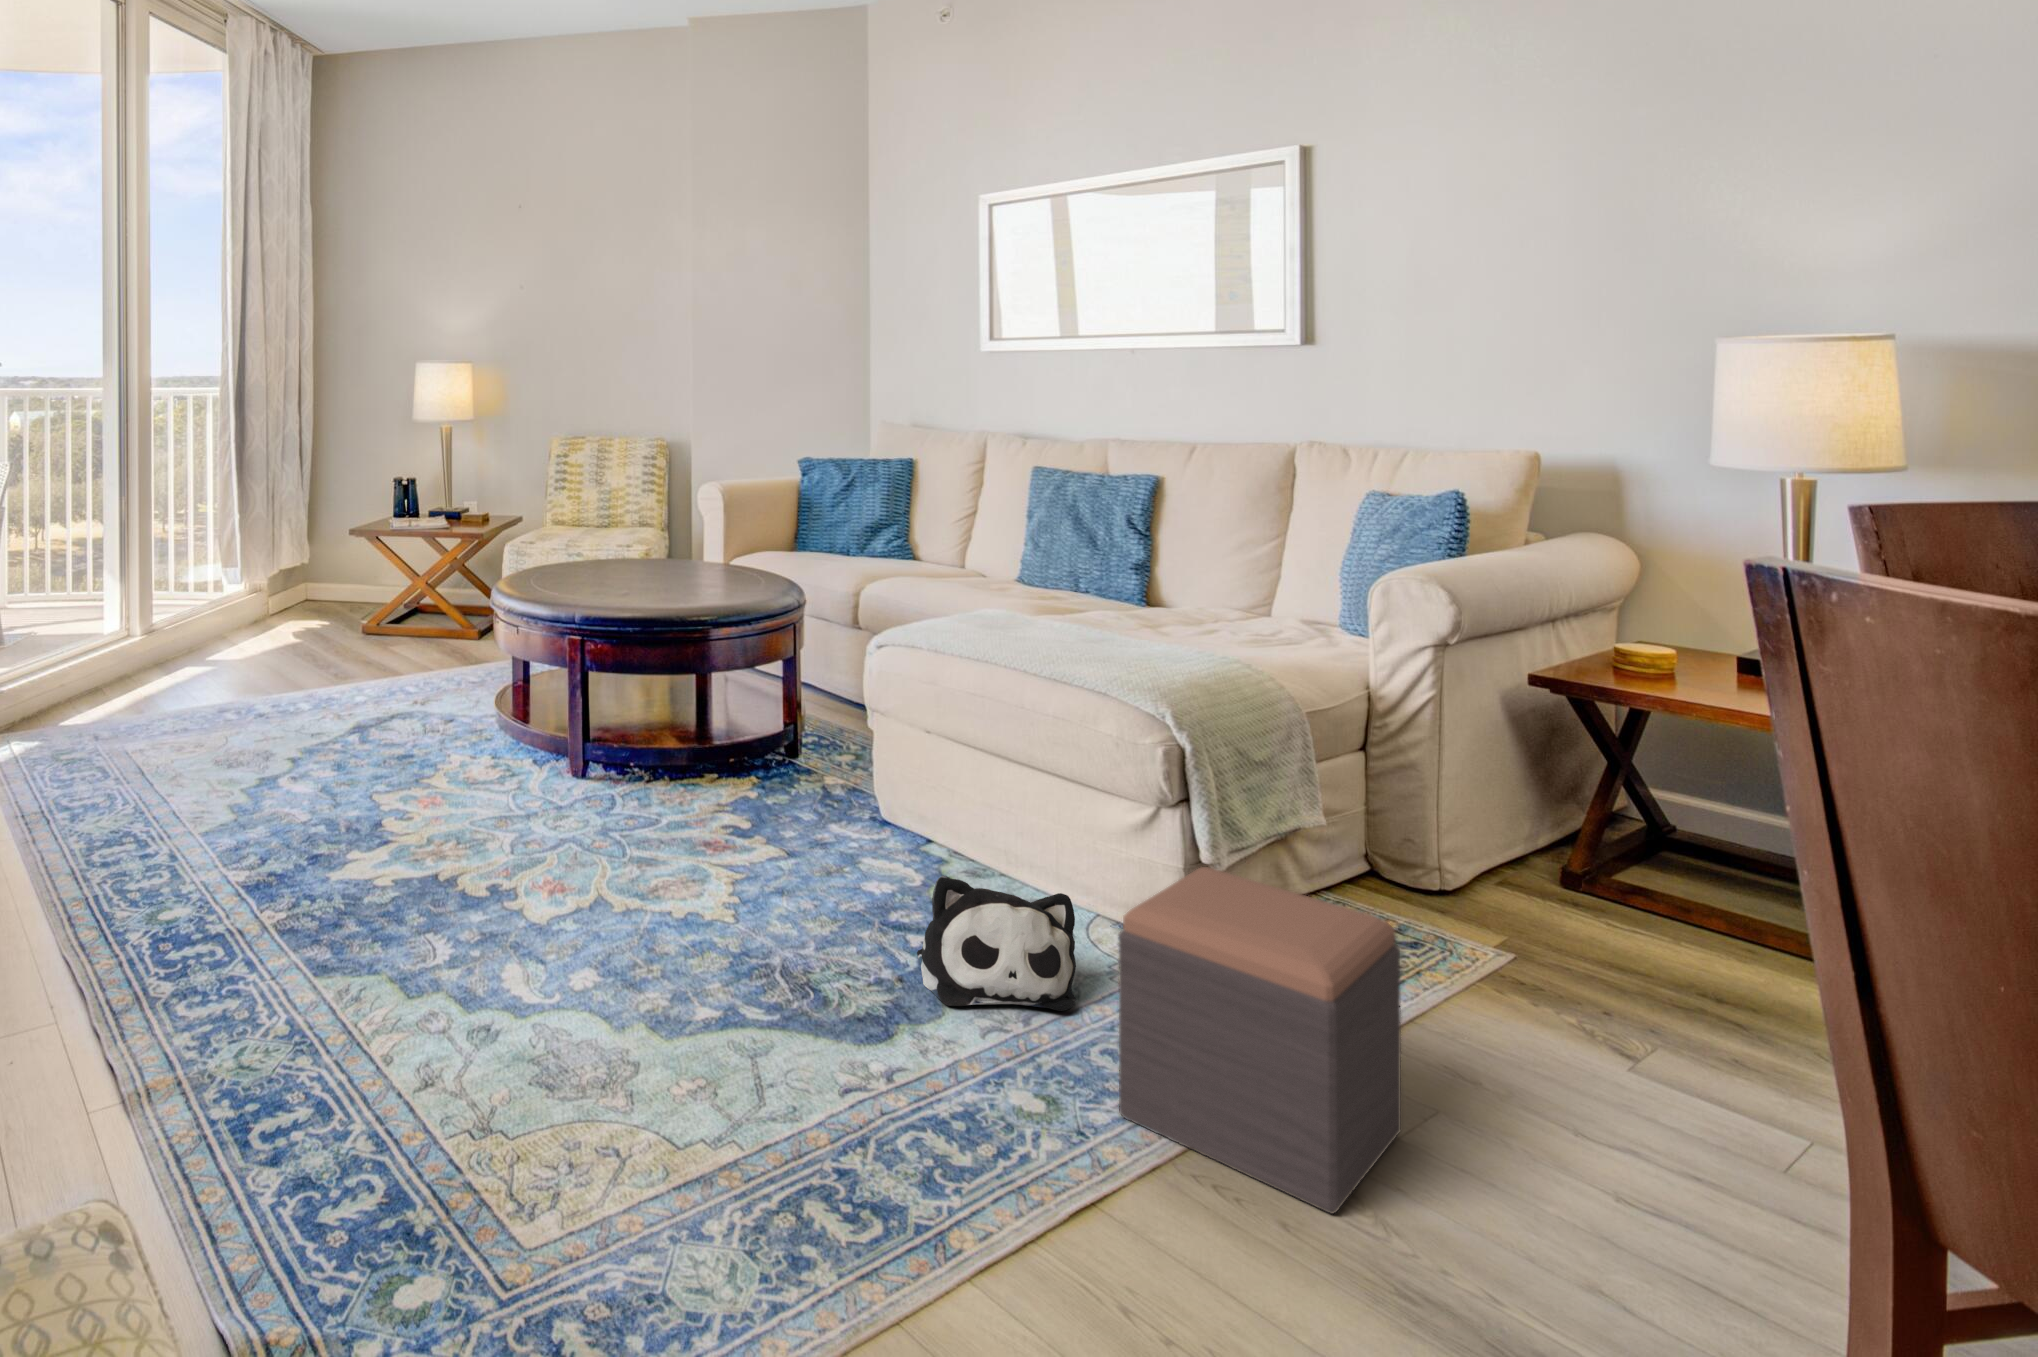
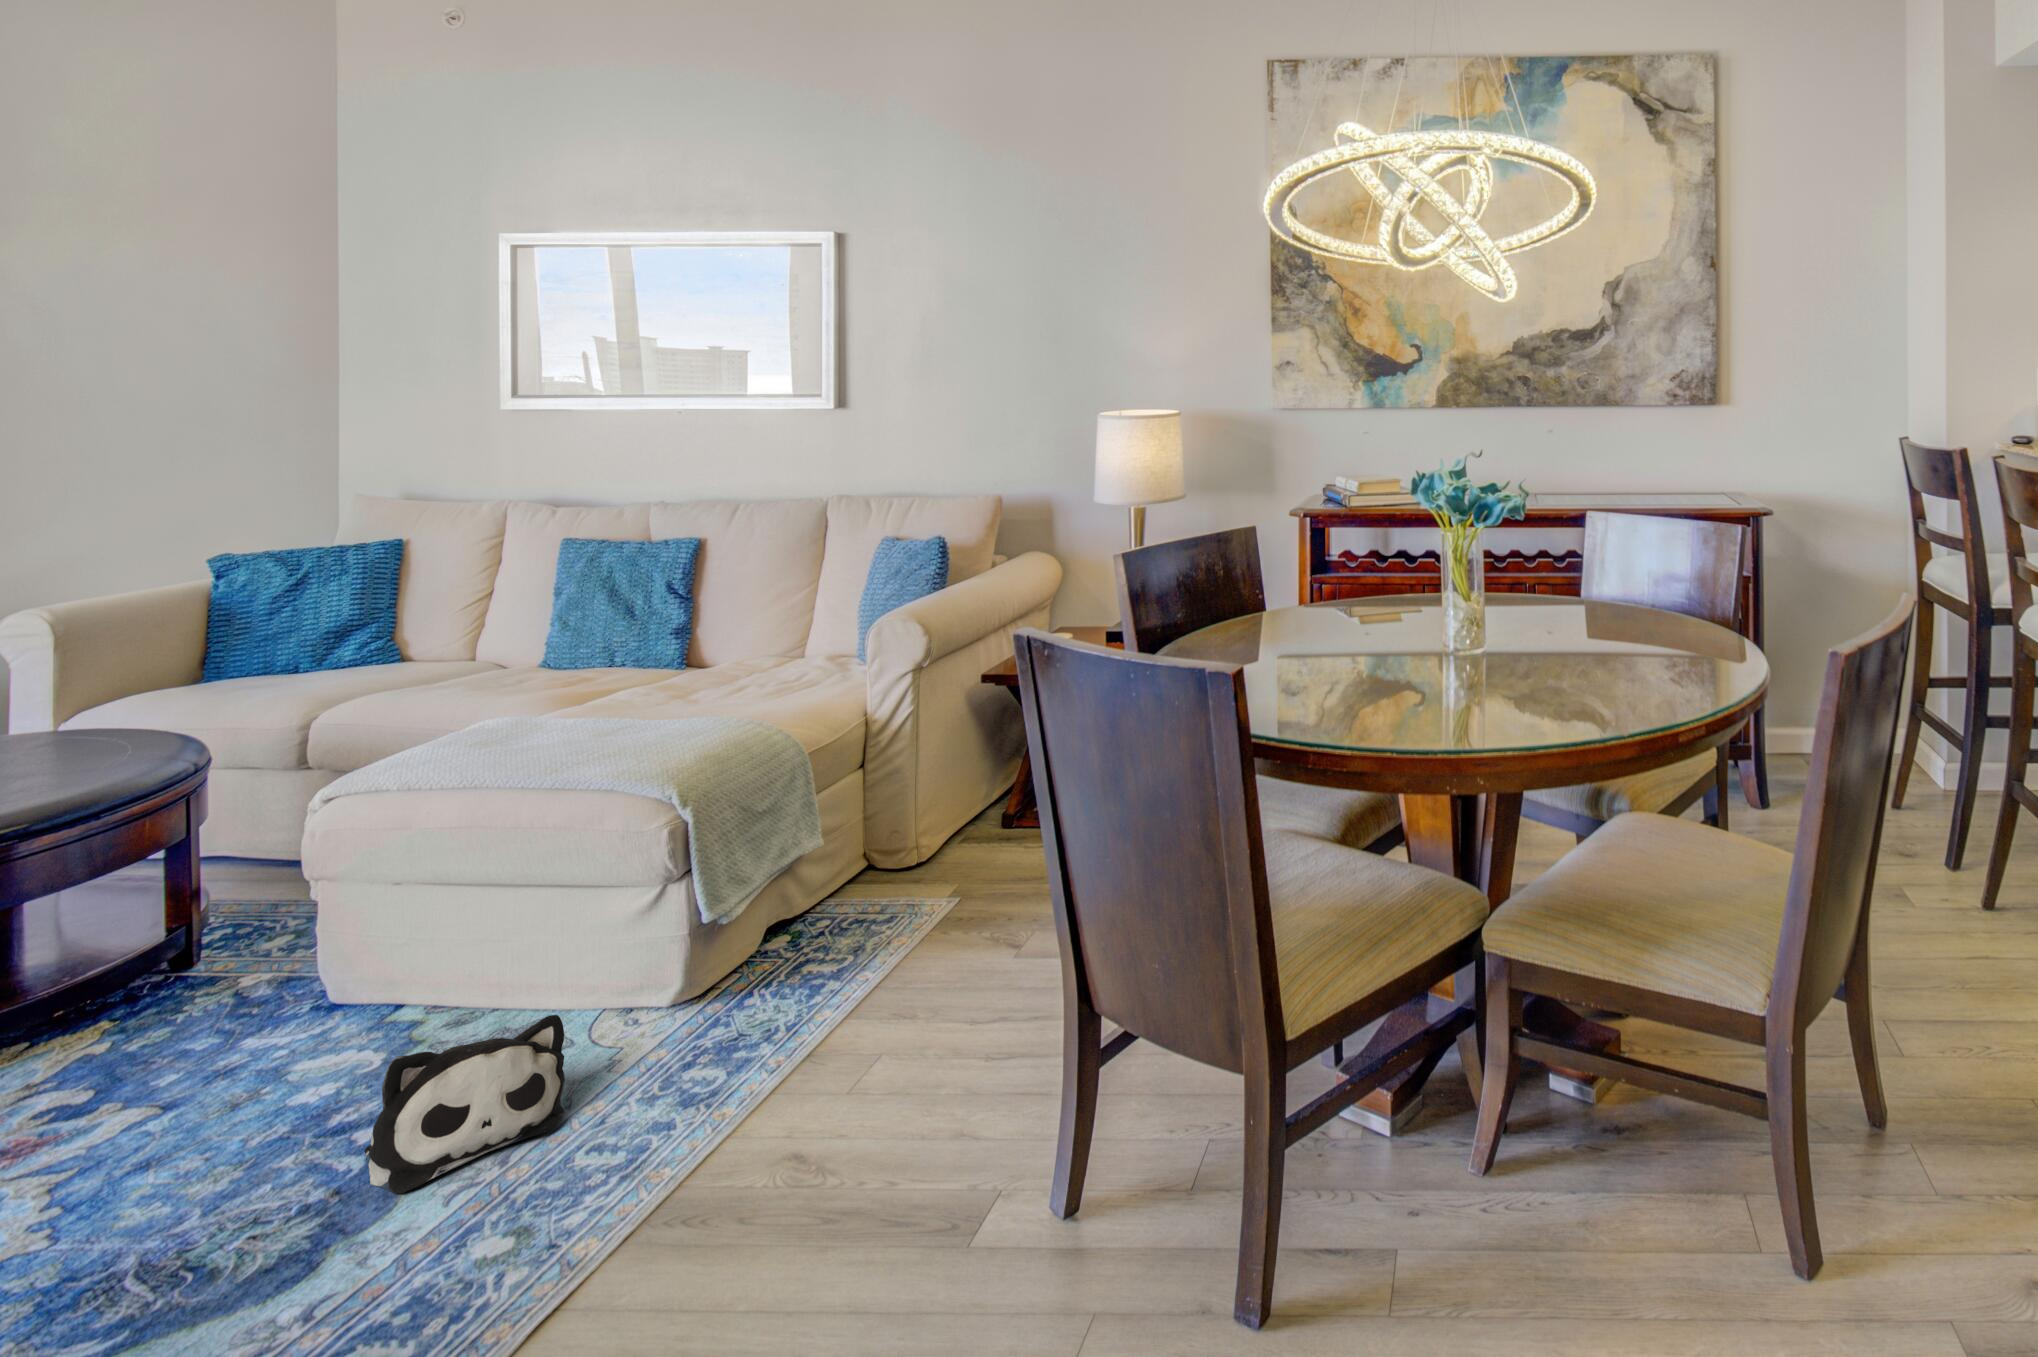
footstool: present [1119,867,1401,1214] -> none [595,930,848,1209]

